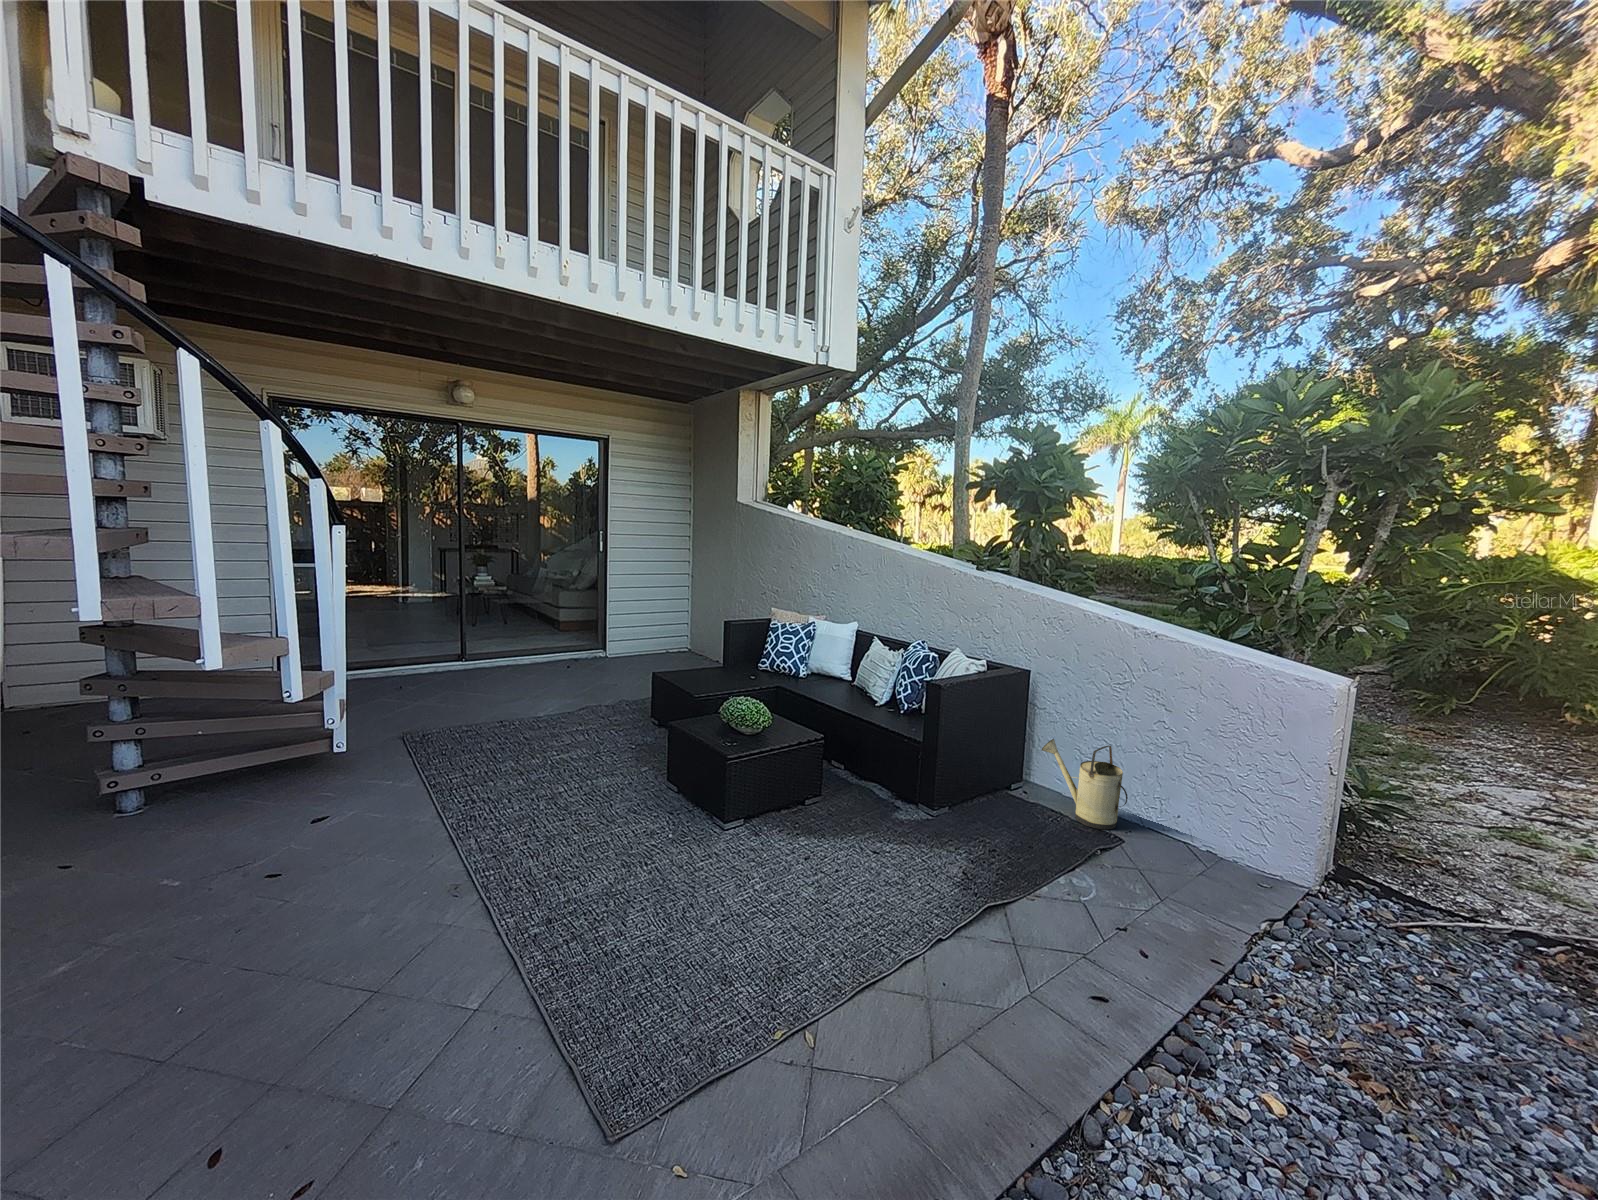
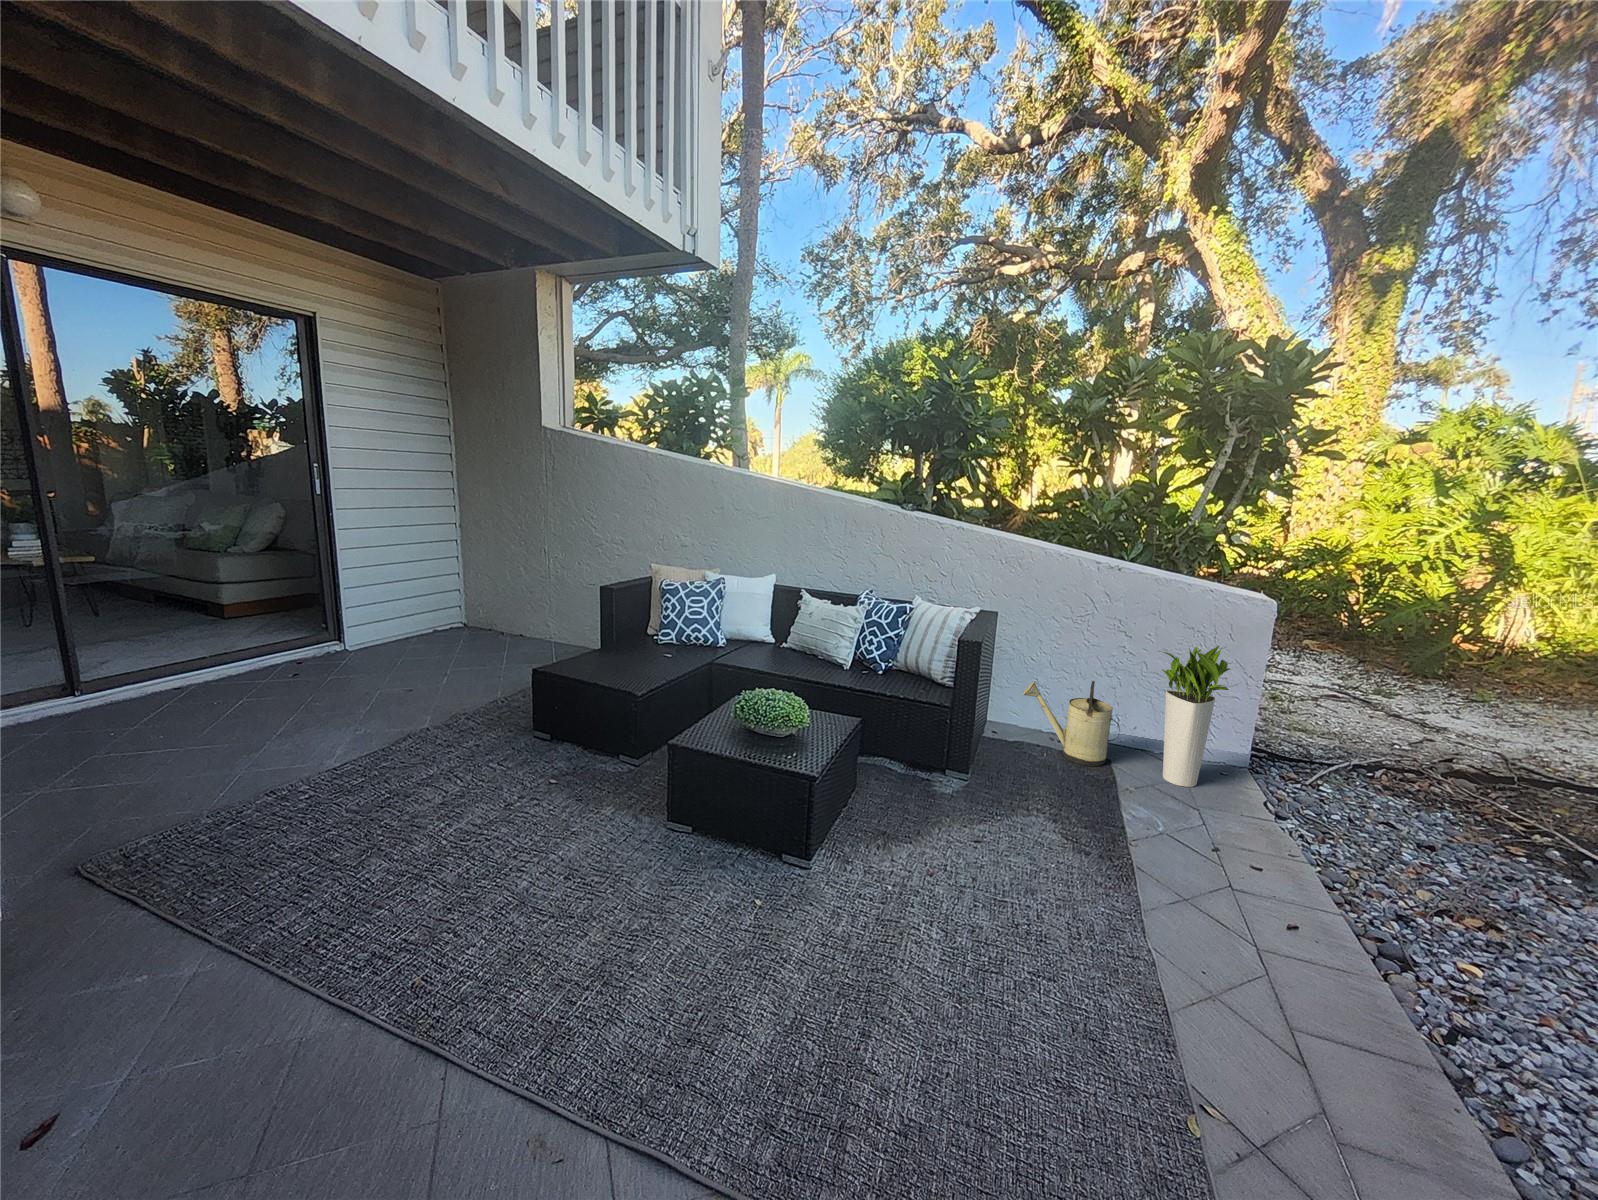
planter: none [1154,720,1238,865] -> present [1159,646,1230,787]

